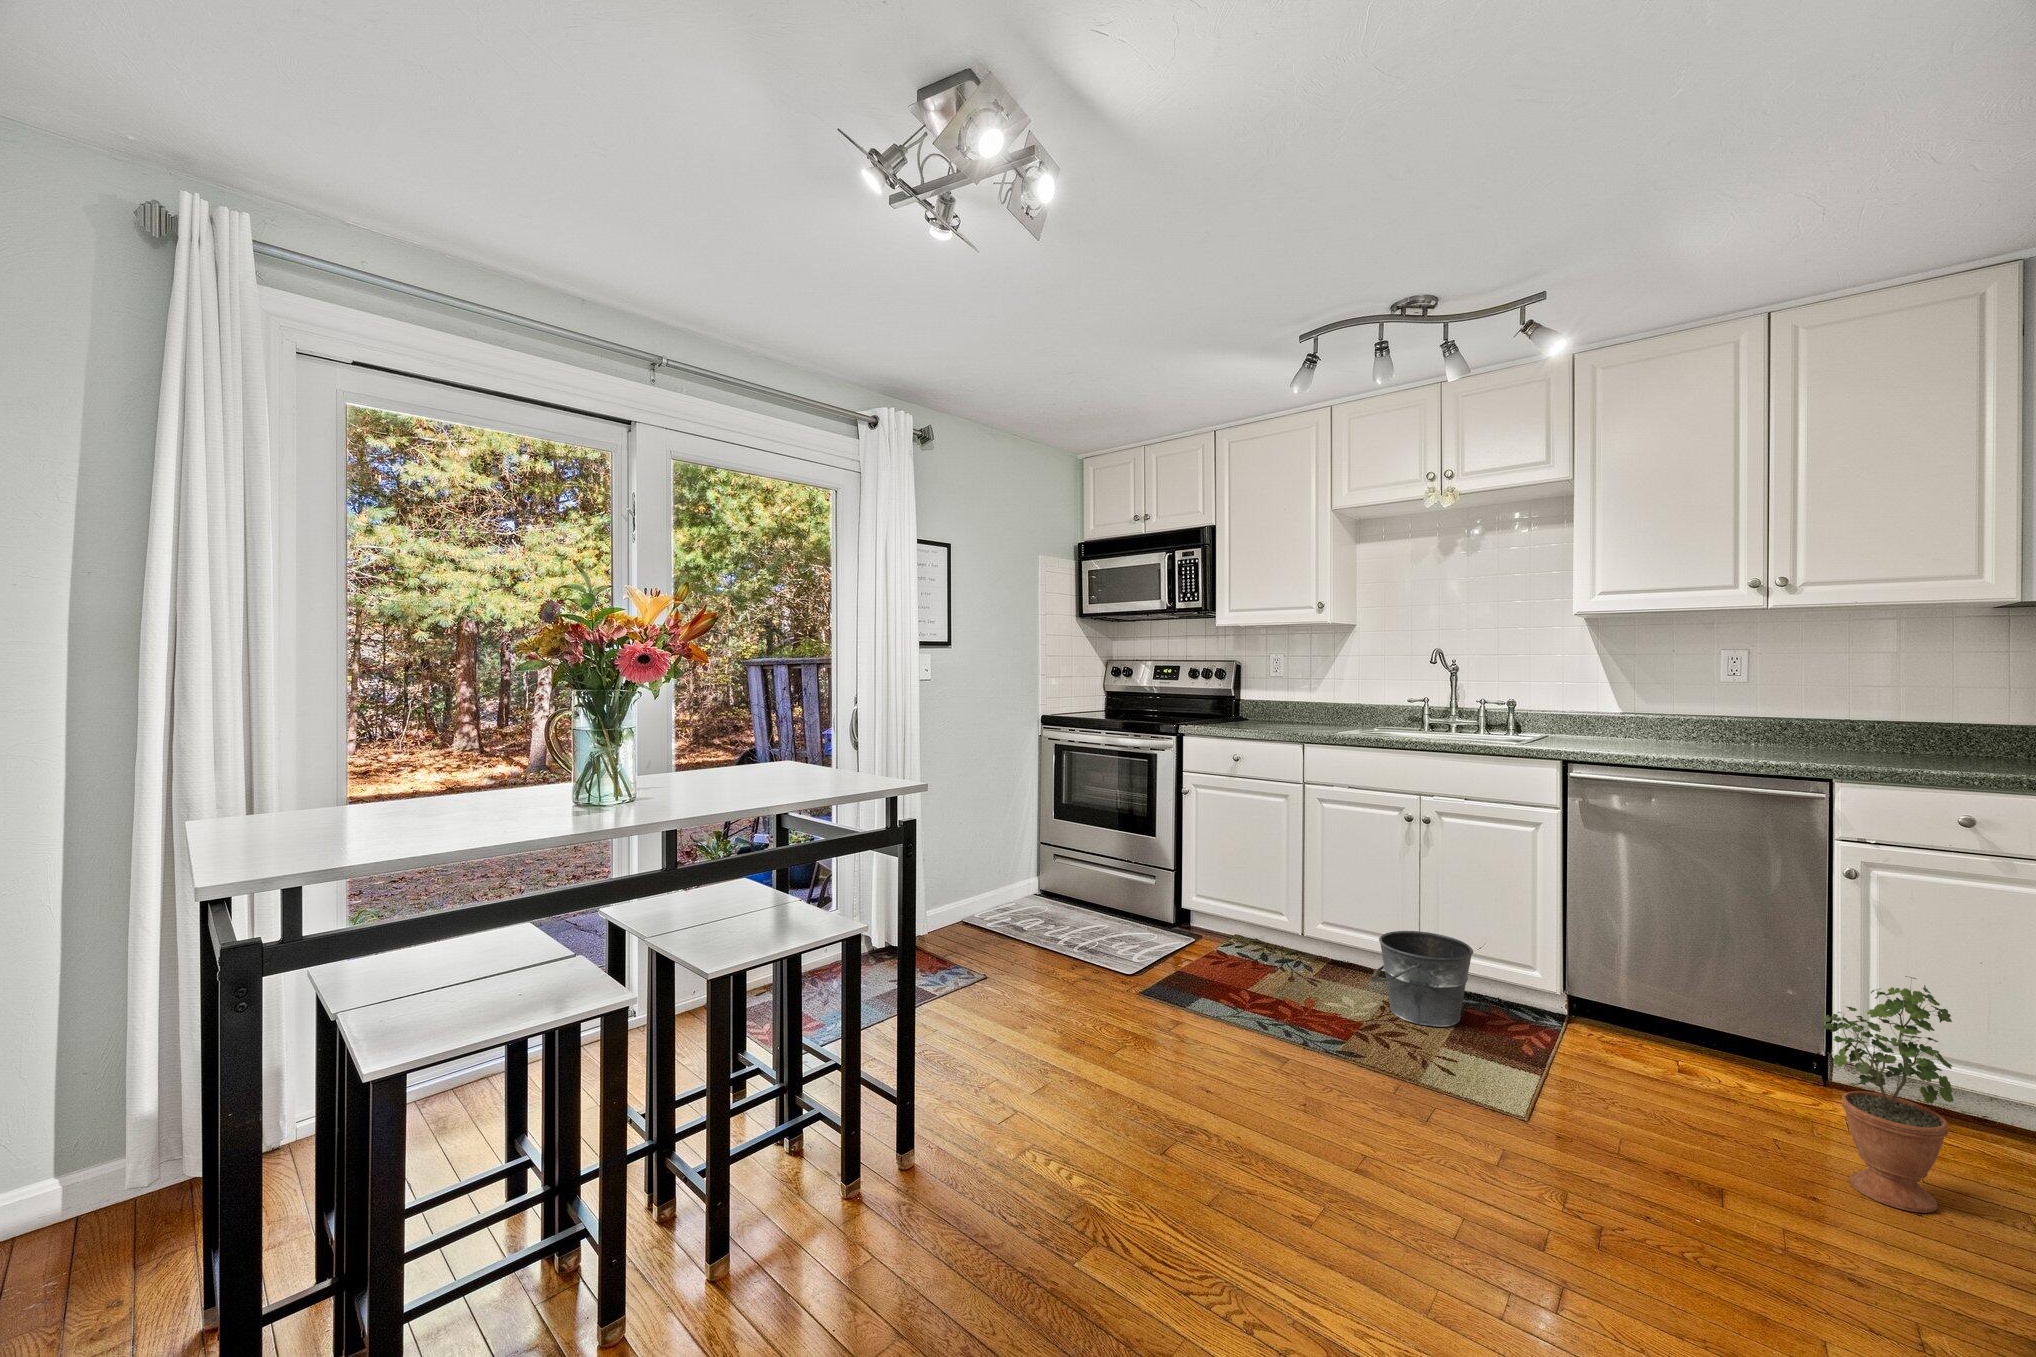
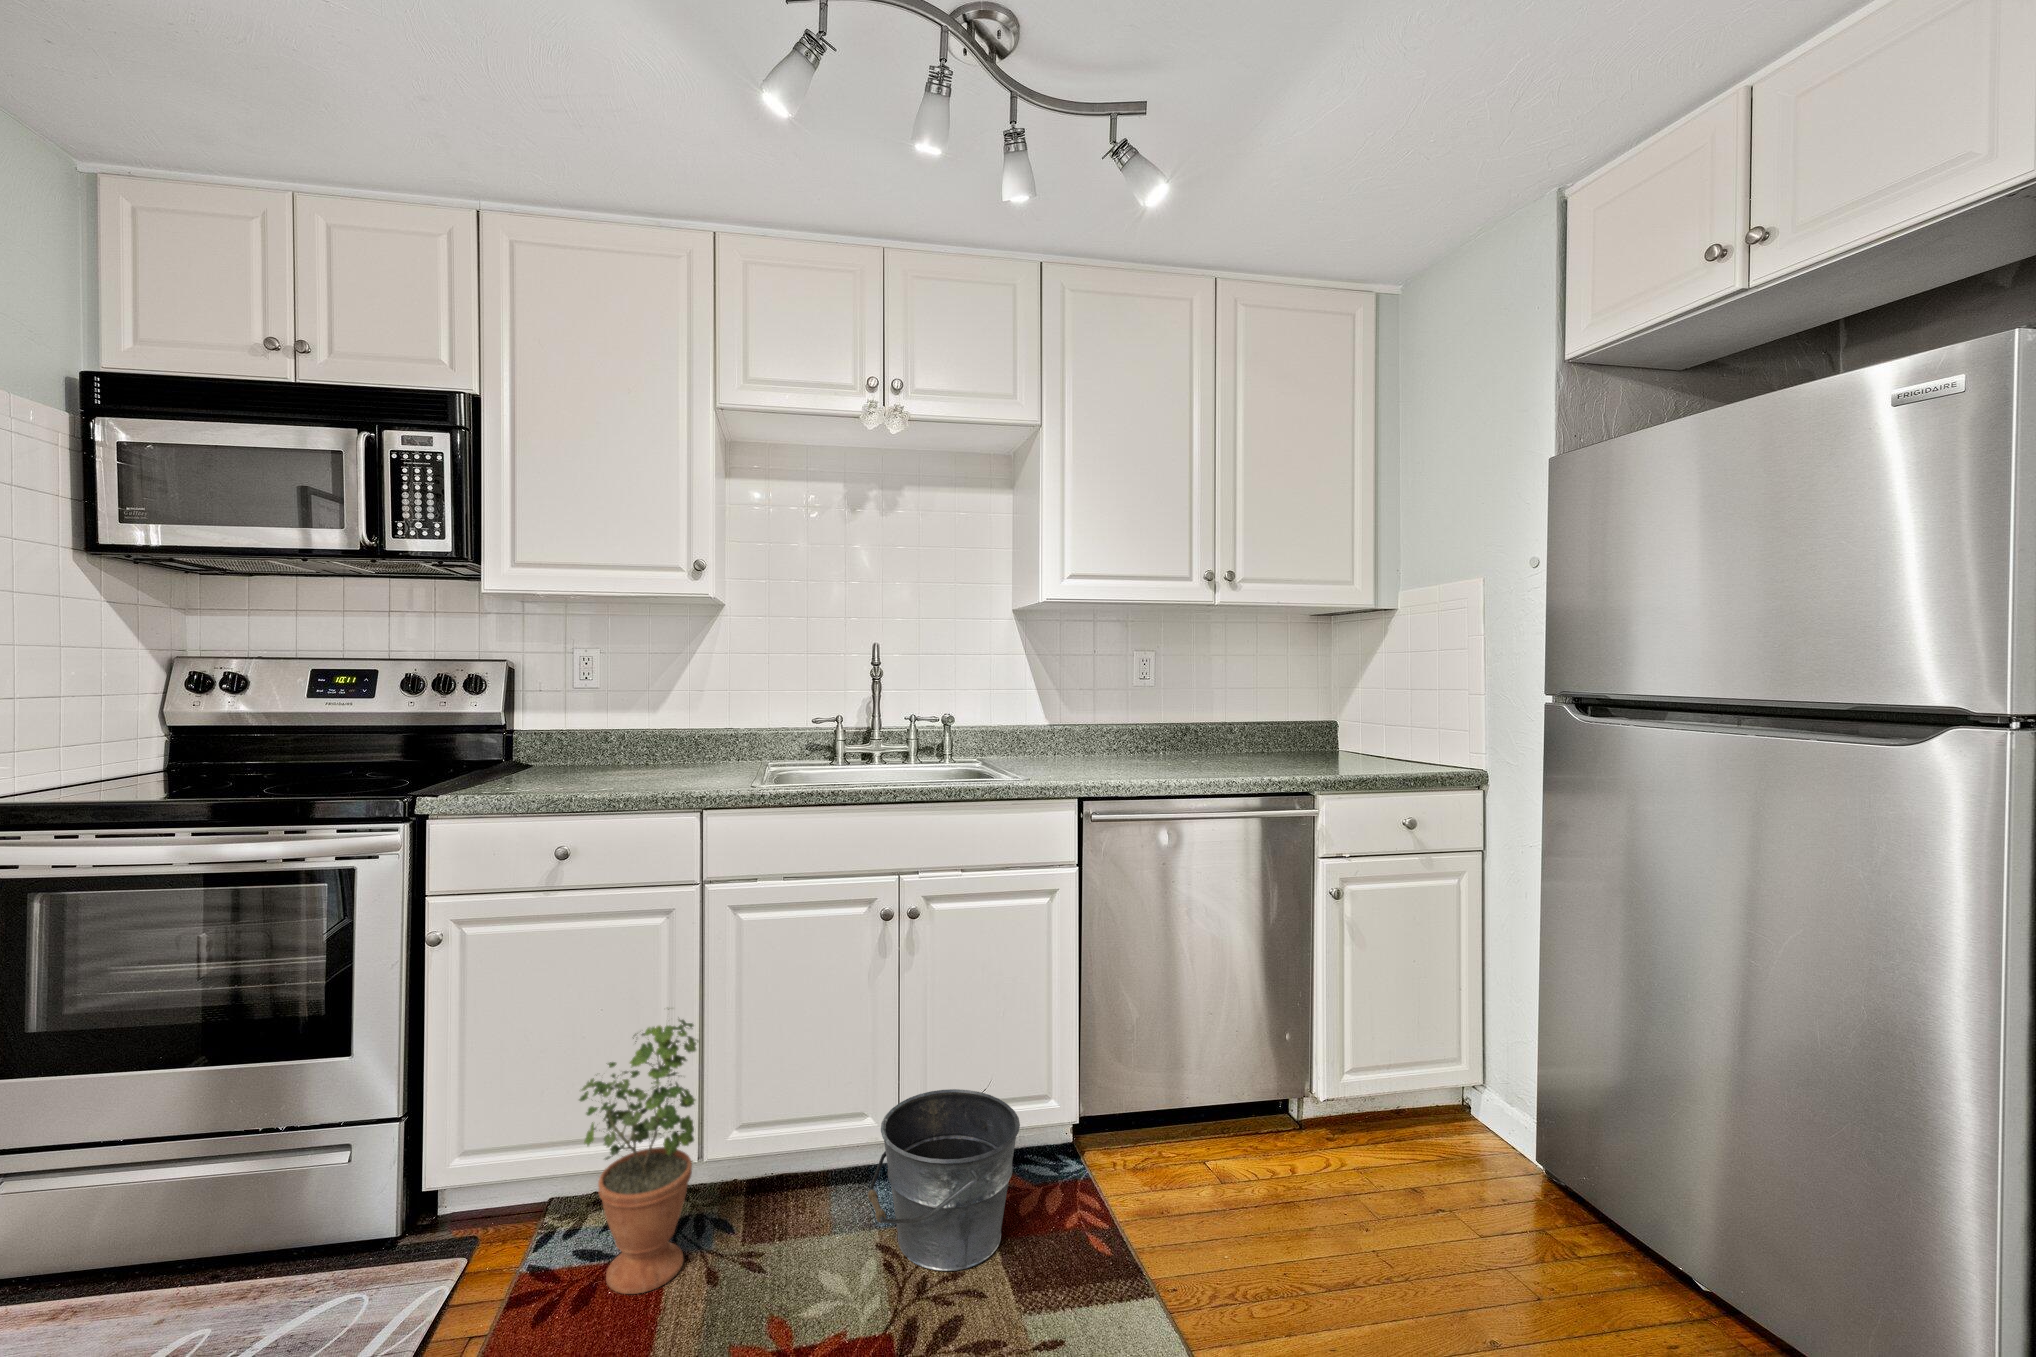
potted plant: present [1821,976,1954,1213] -> present [579,1009,698,1294]

